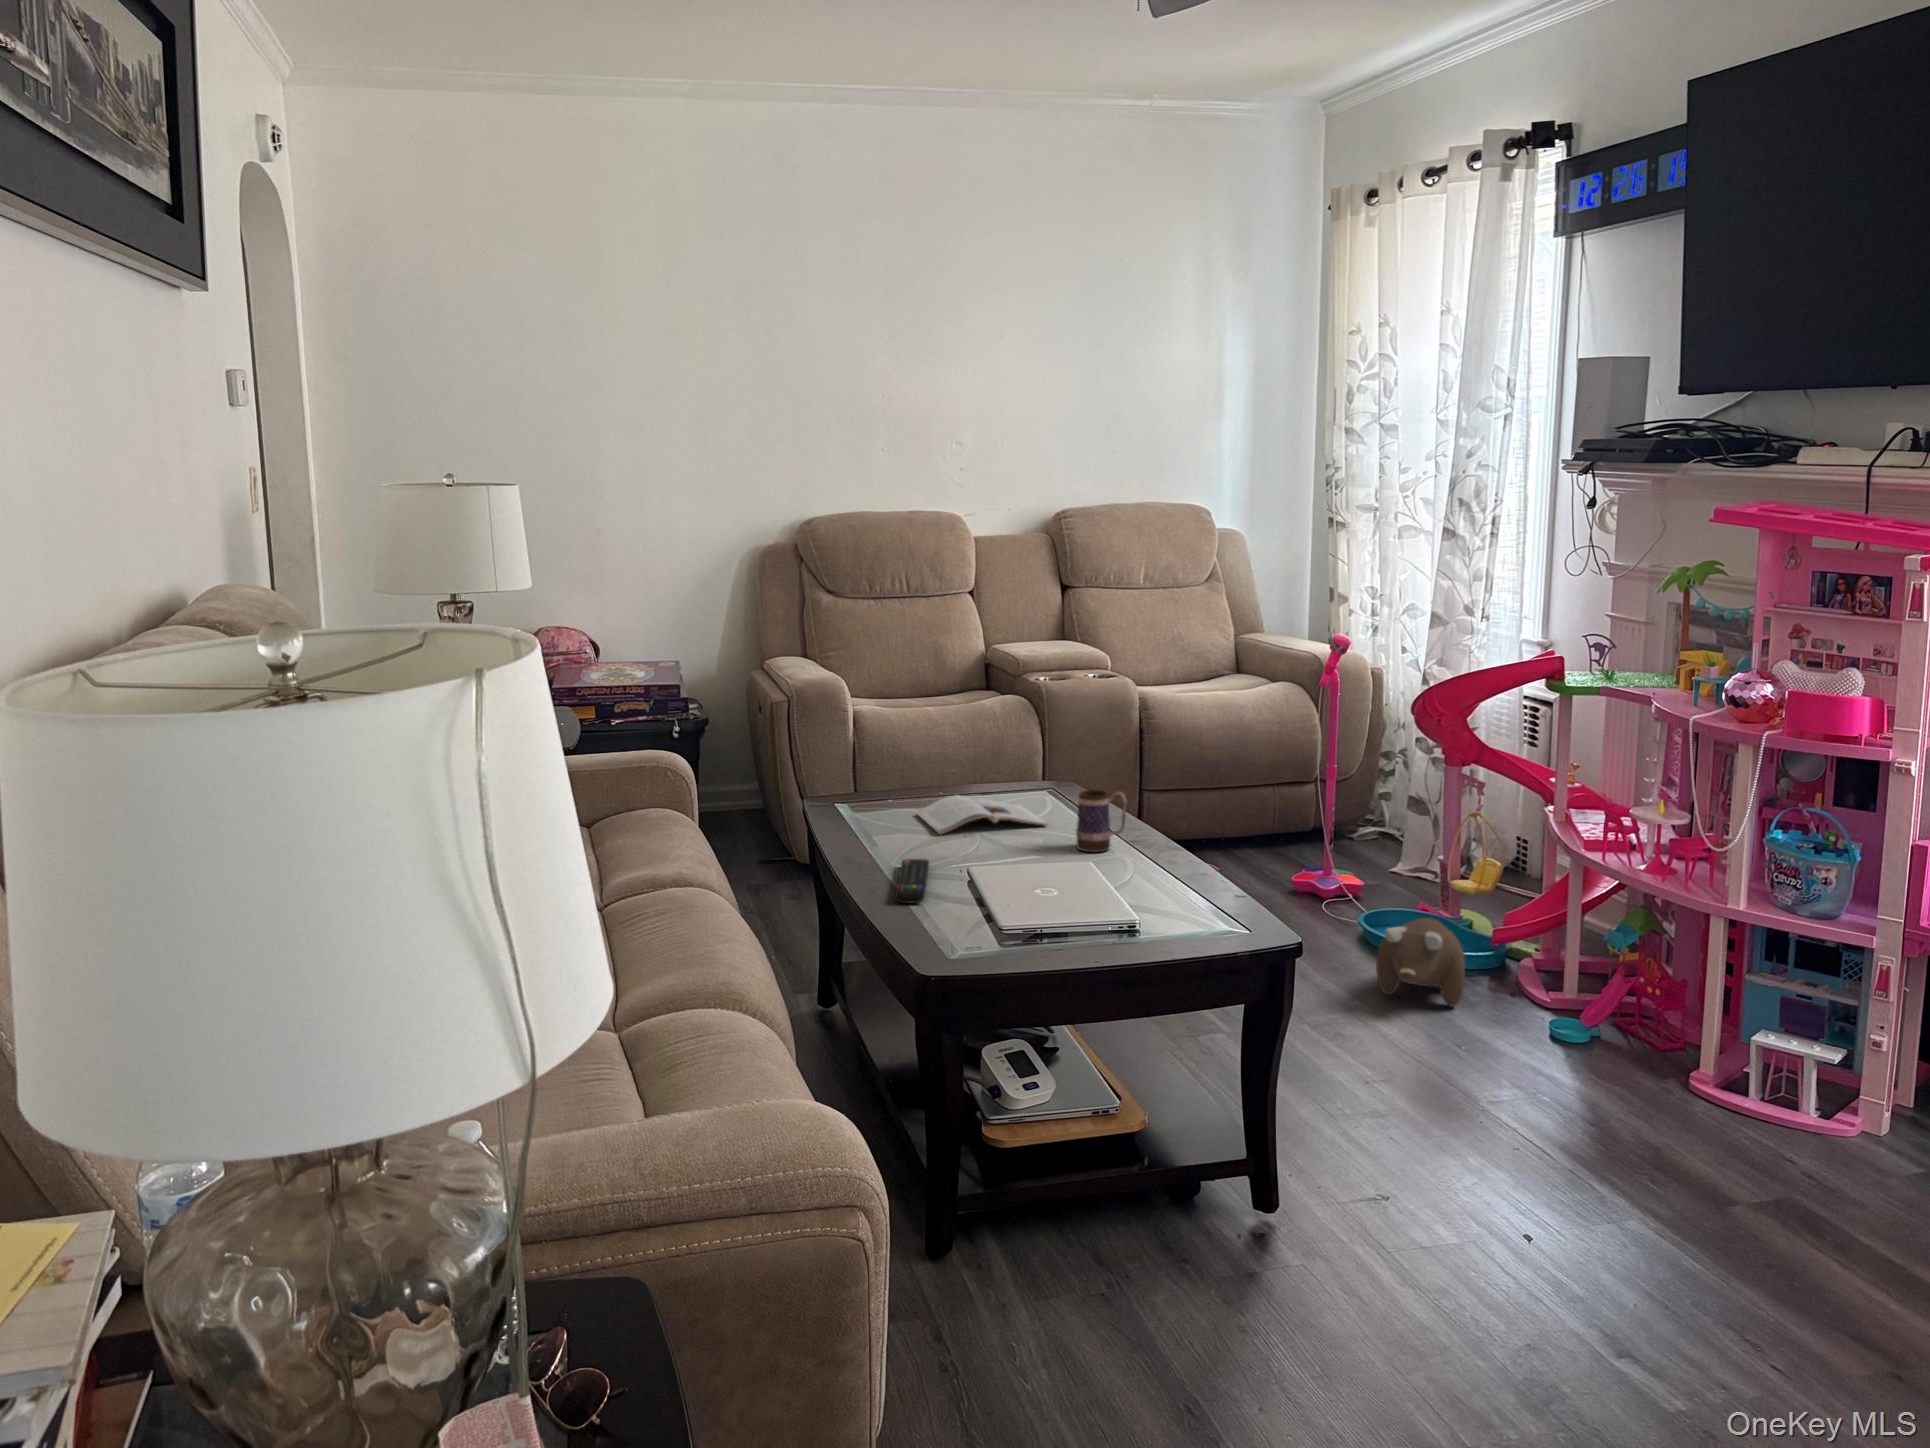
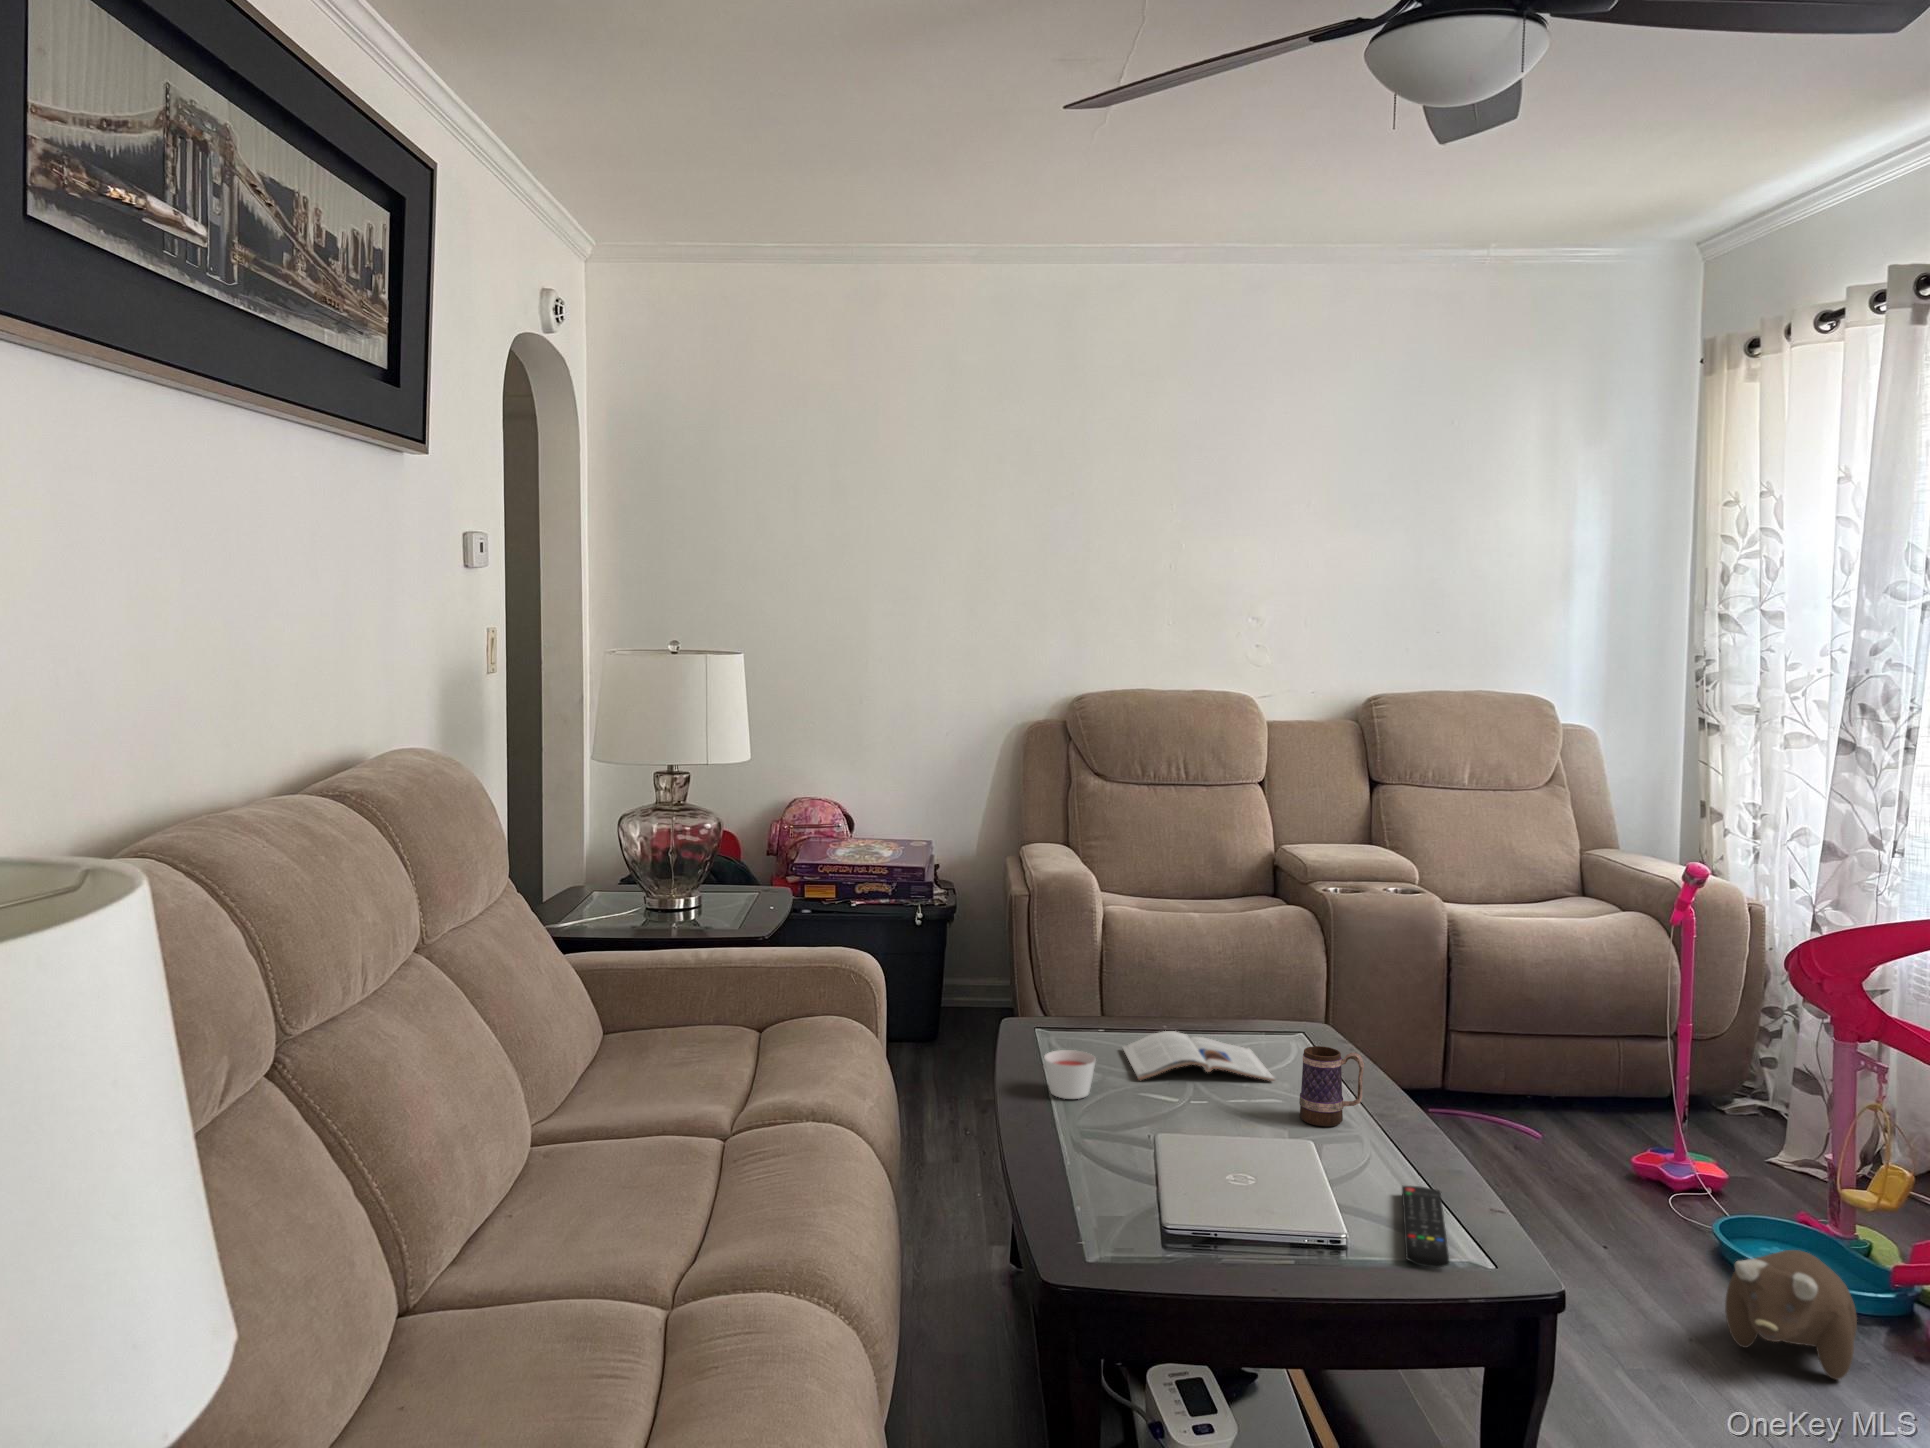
candle: none [865,814,908,853] -> present [1044,1050,1096,1099]
remote control: present [895,859,929,903] -> present [1402,1186,1449,1268]

